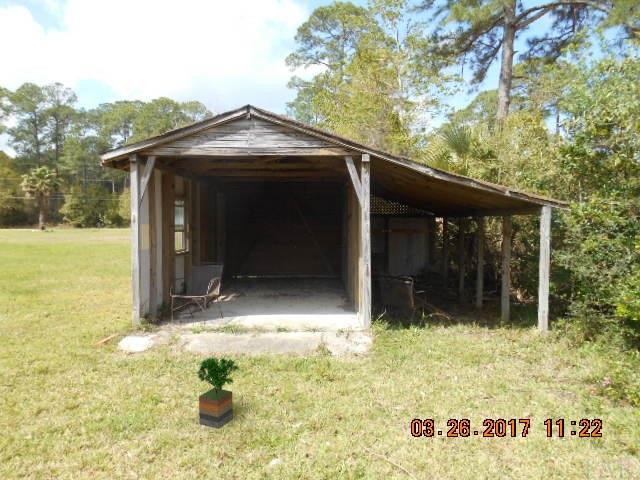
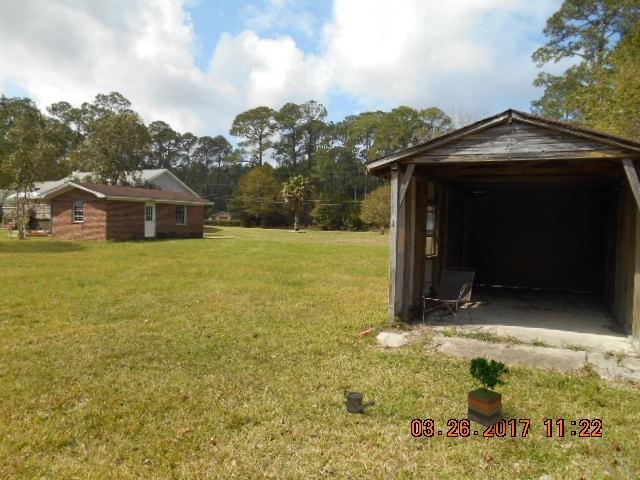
watering can: none [51,423,89,450] -> present [344,390,375,413]

